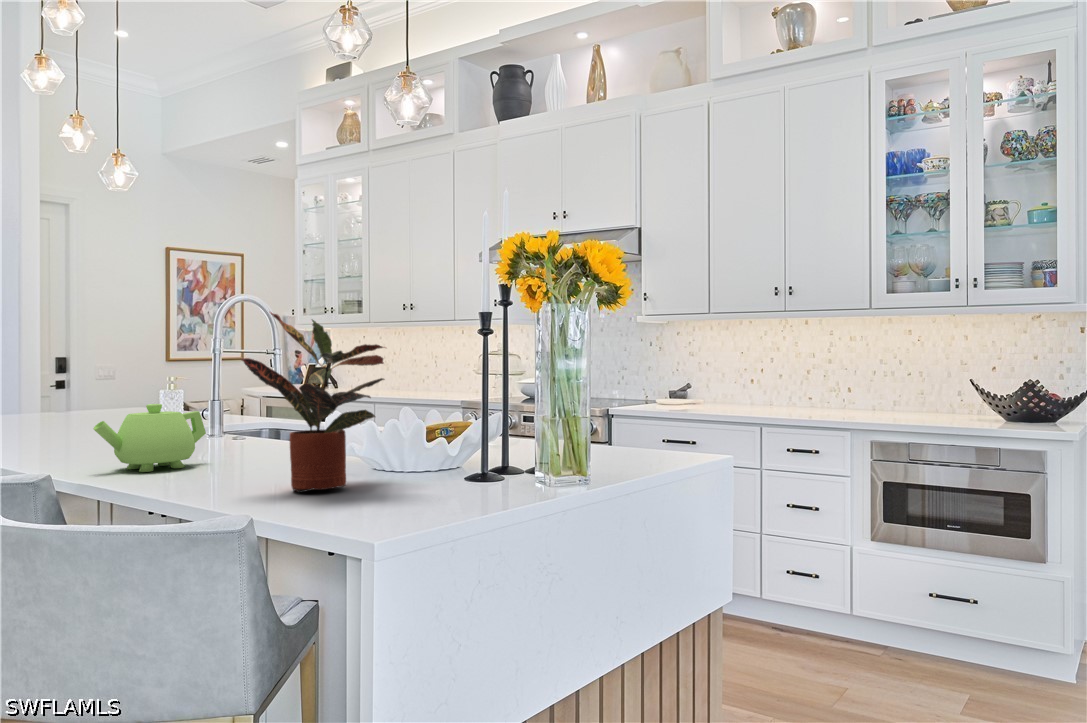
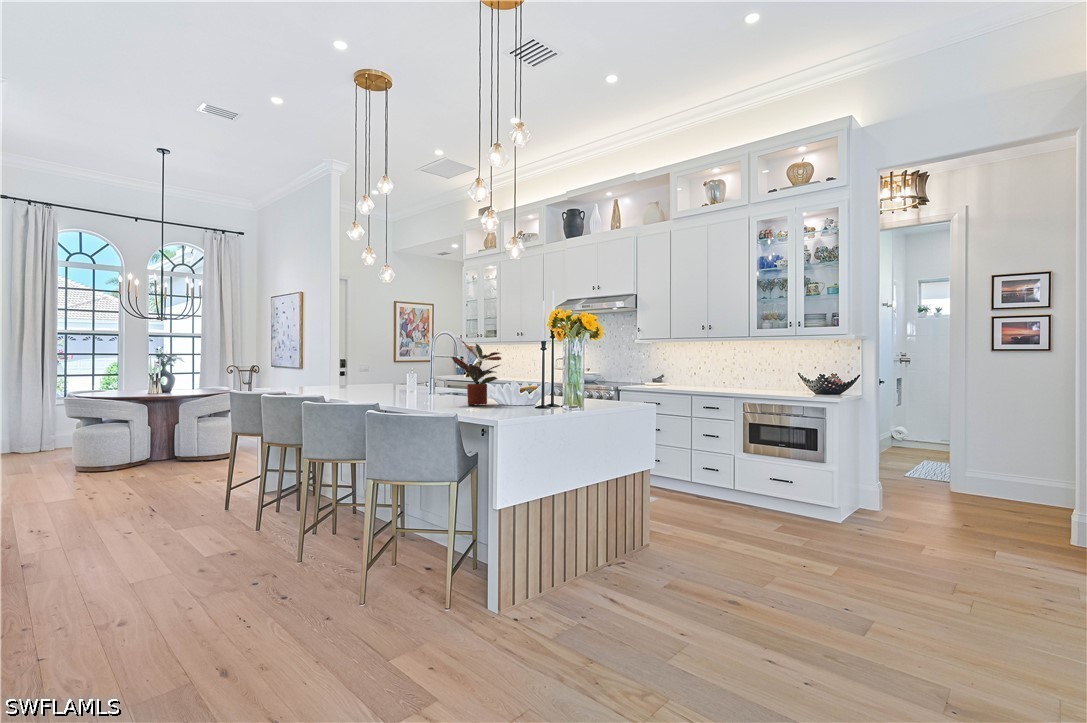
teapot: present [93,404,206,472] -> none [394,375,433,401]

